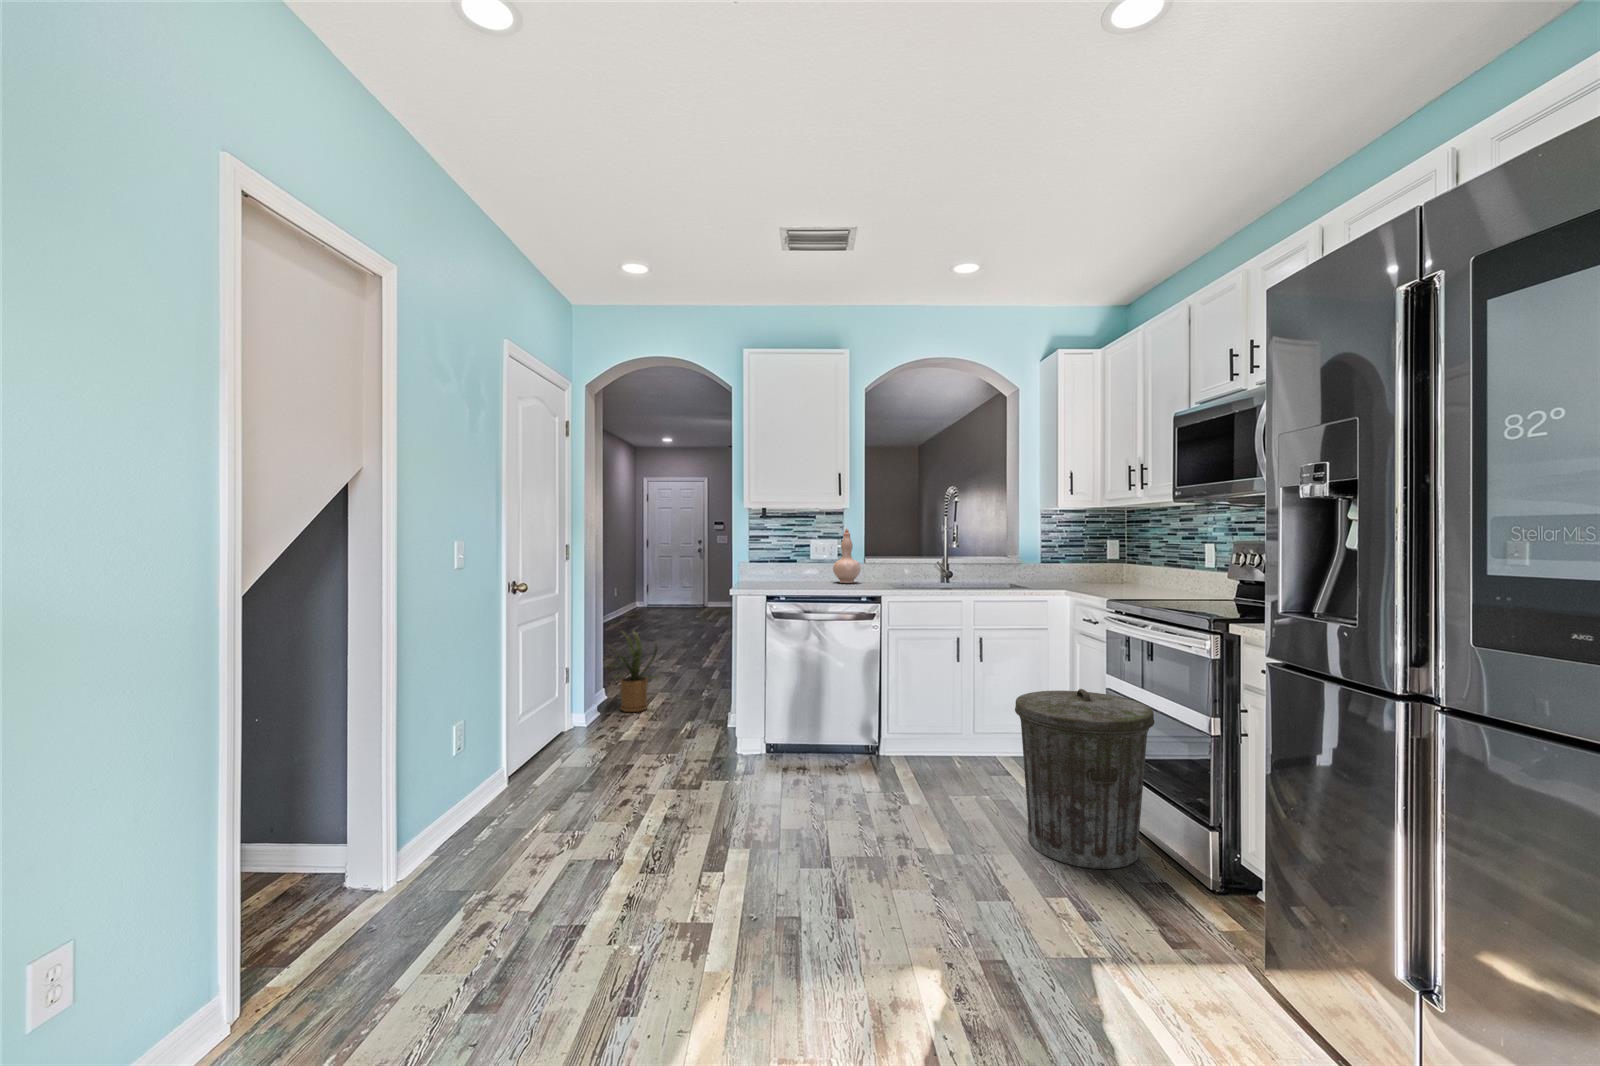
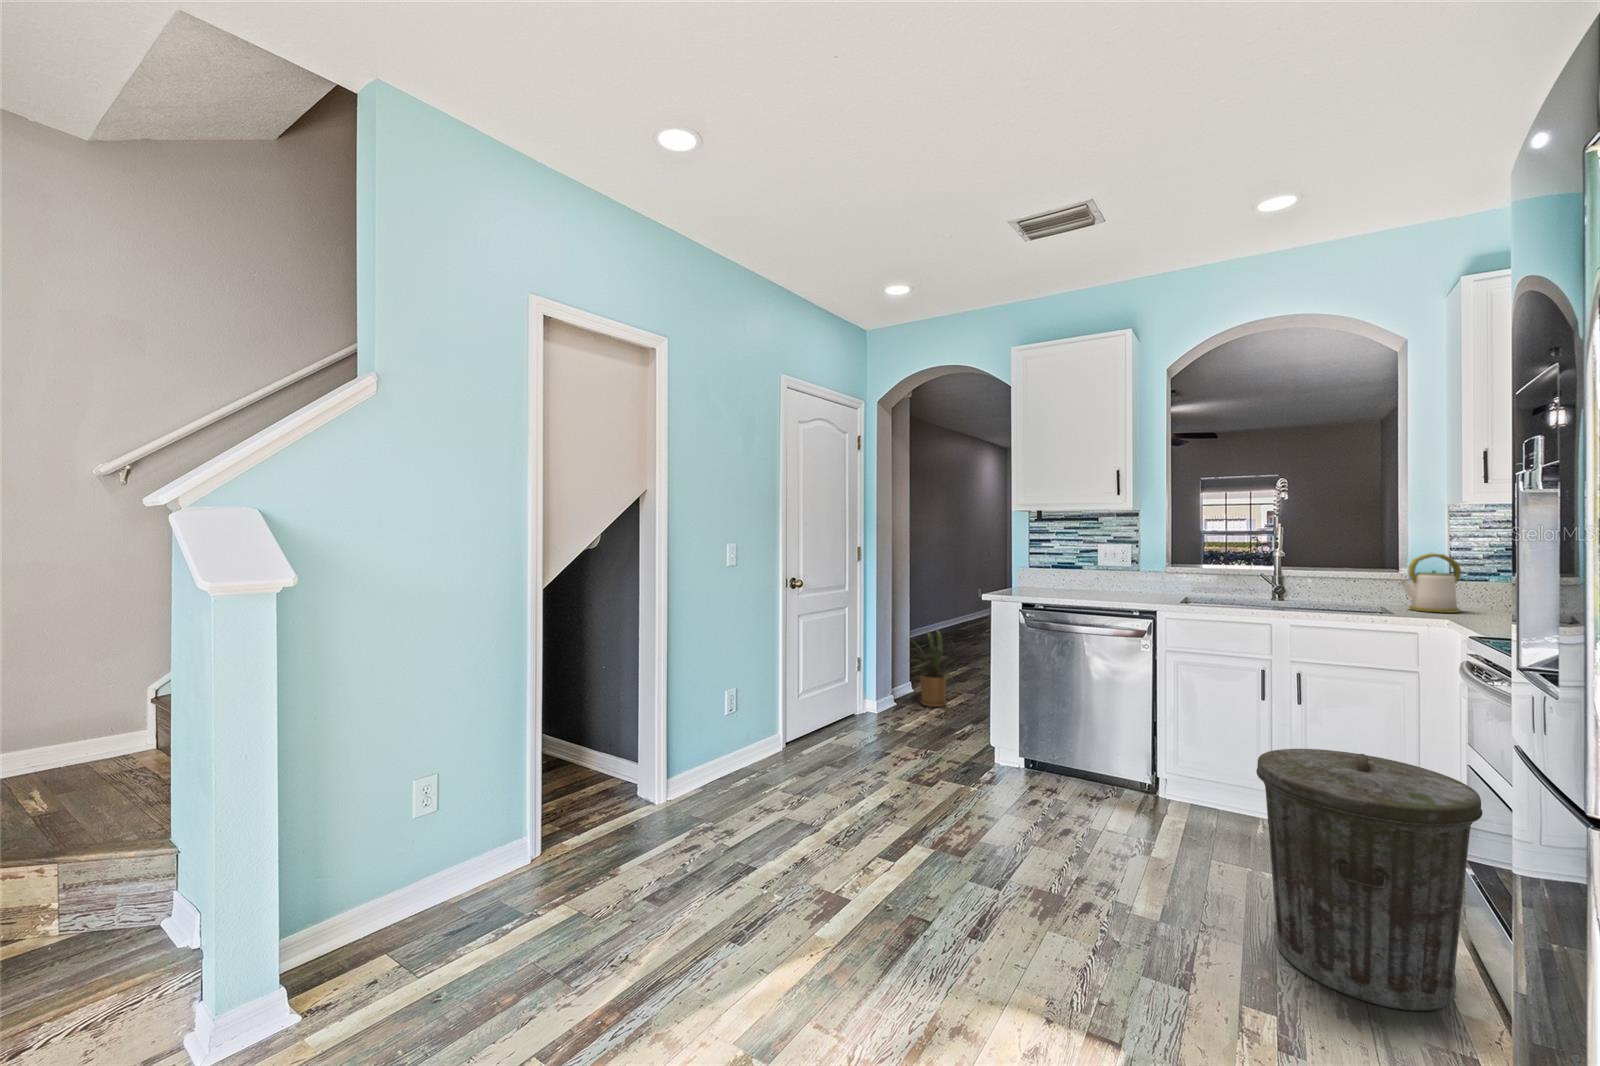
vase: present [833,529,861,583] -> none [1120,534,1154,595]
kettle: none [1021,542,1054,584] -> present [1400,553,1461,613]

